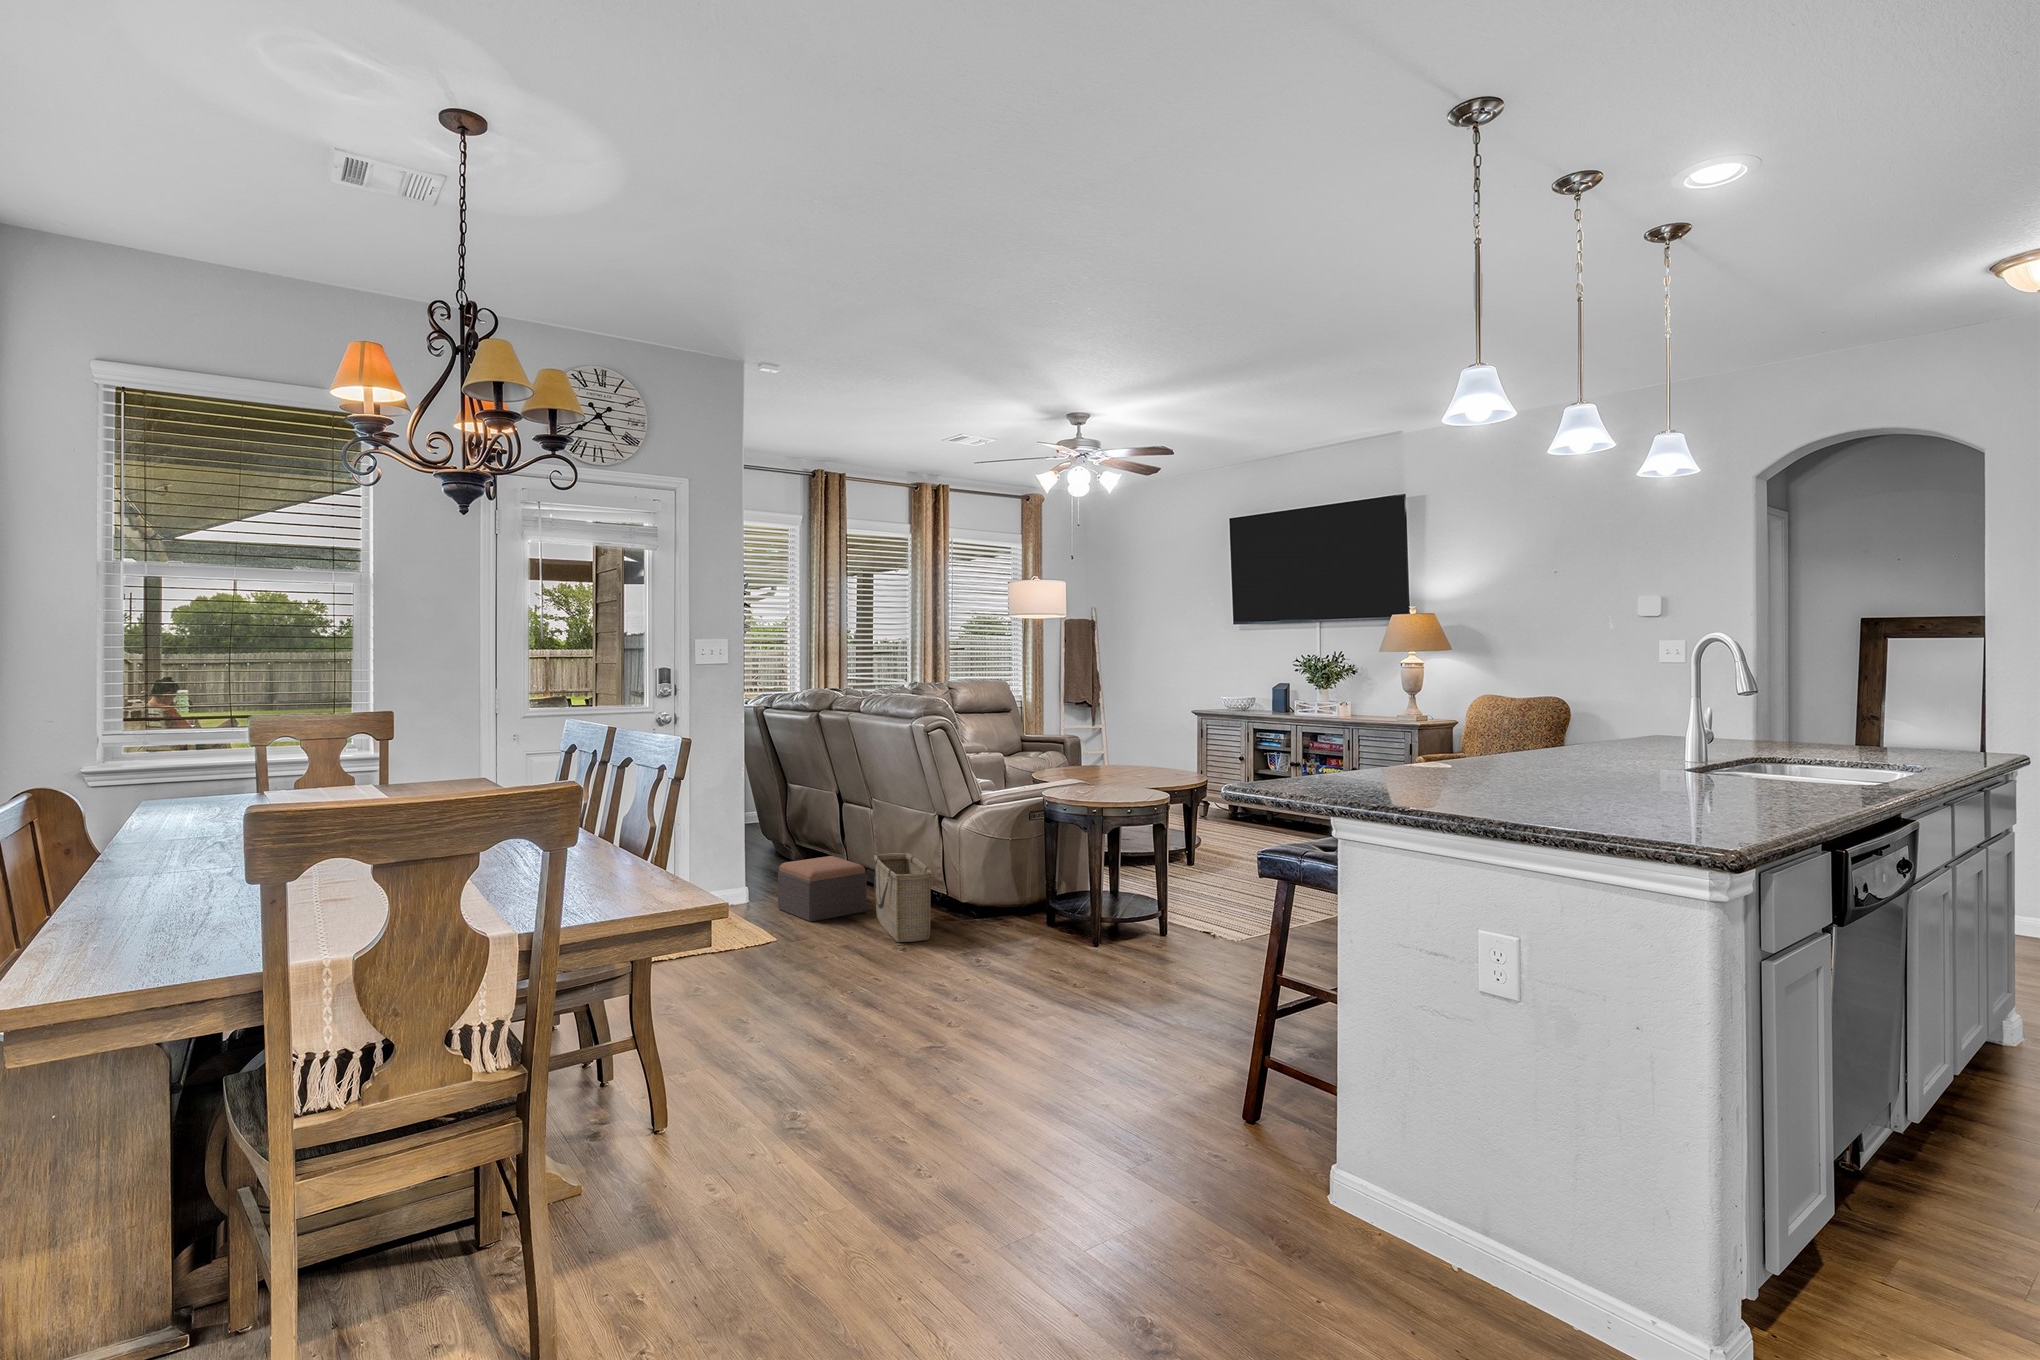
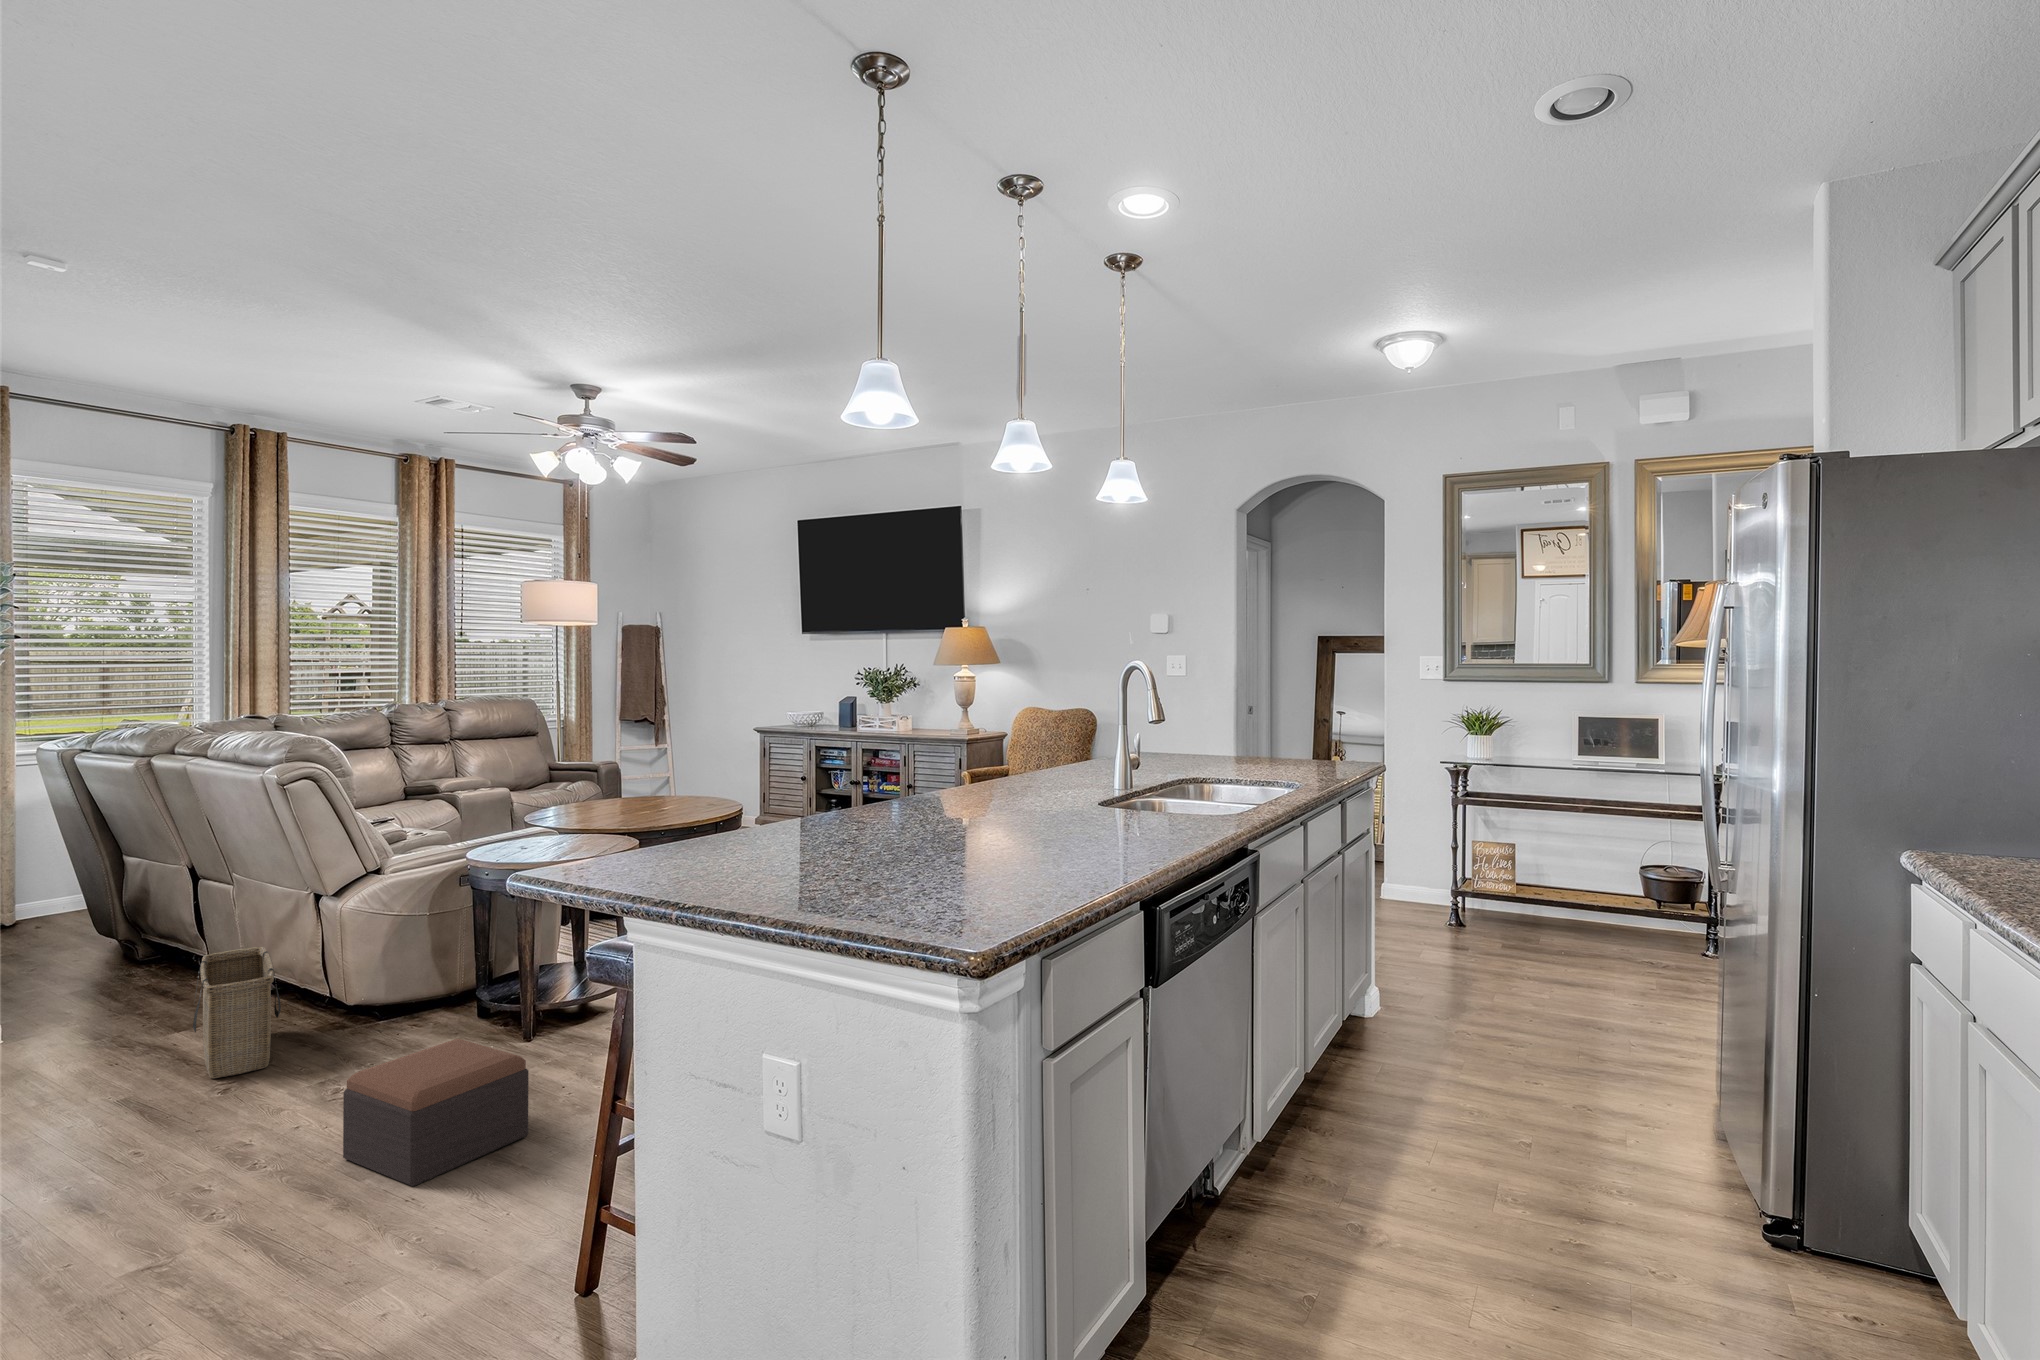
footstool: present [778,856,867,922] -> present [343,1039,529,1186]

